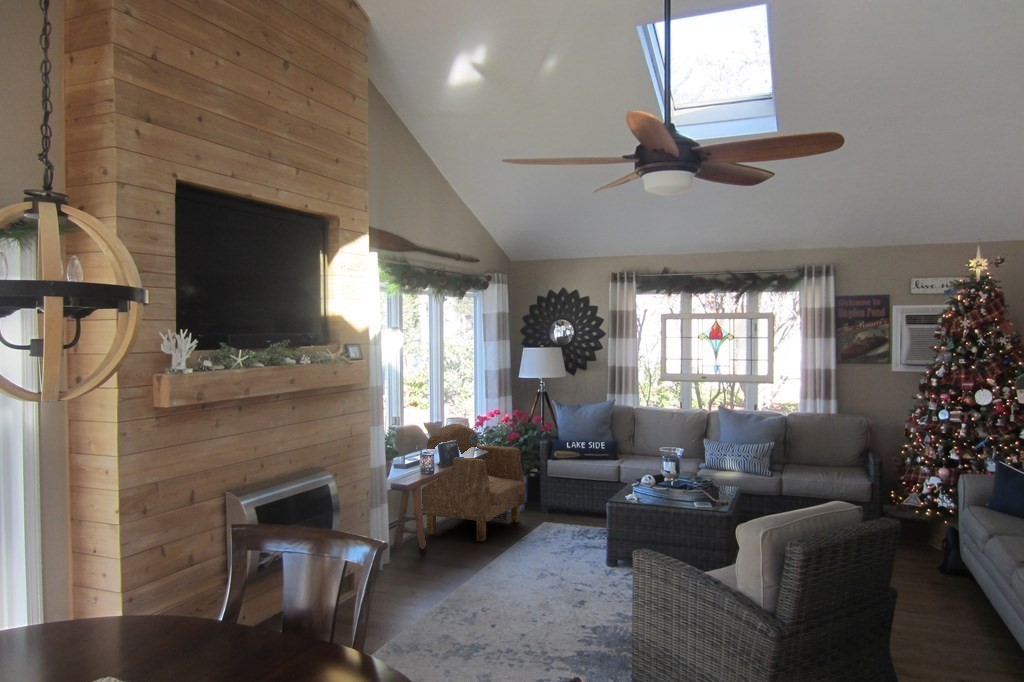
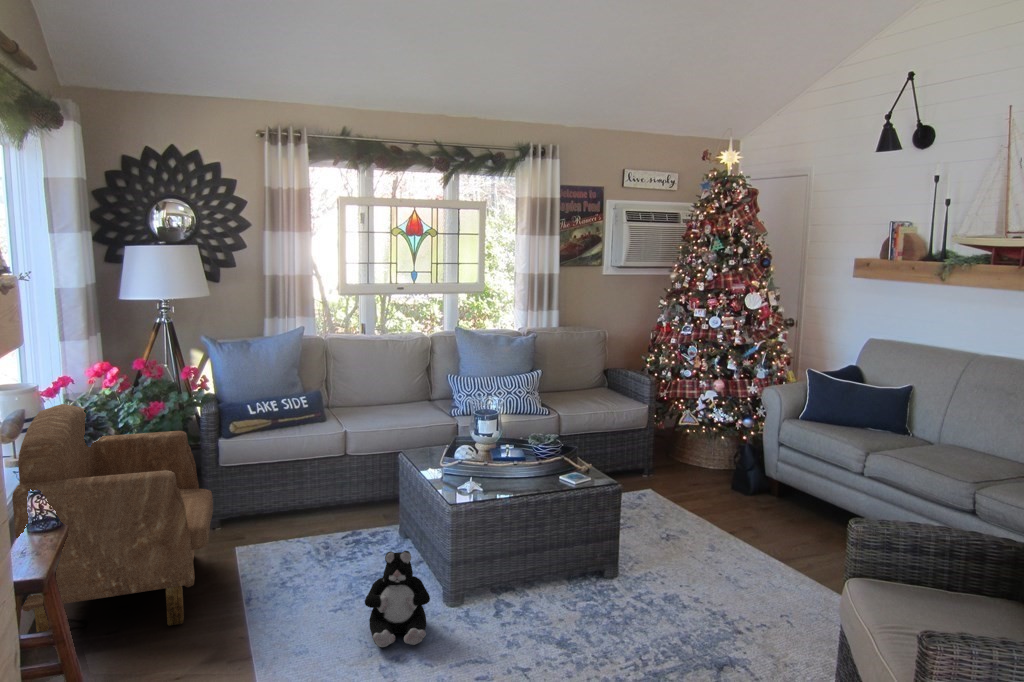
plush toy: none [546,522,588,576] -> present [365,551,430,647]

